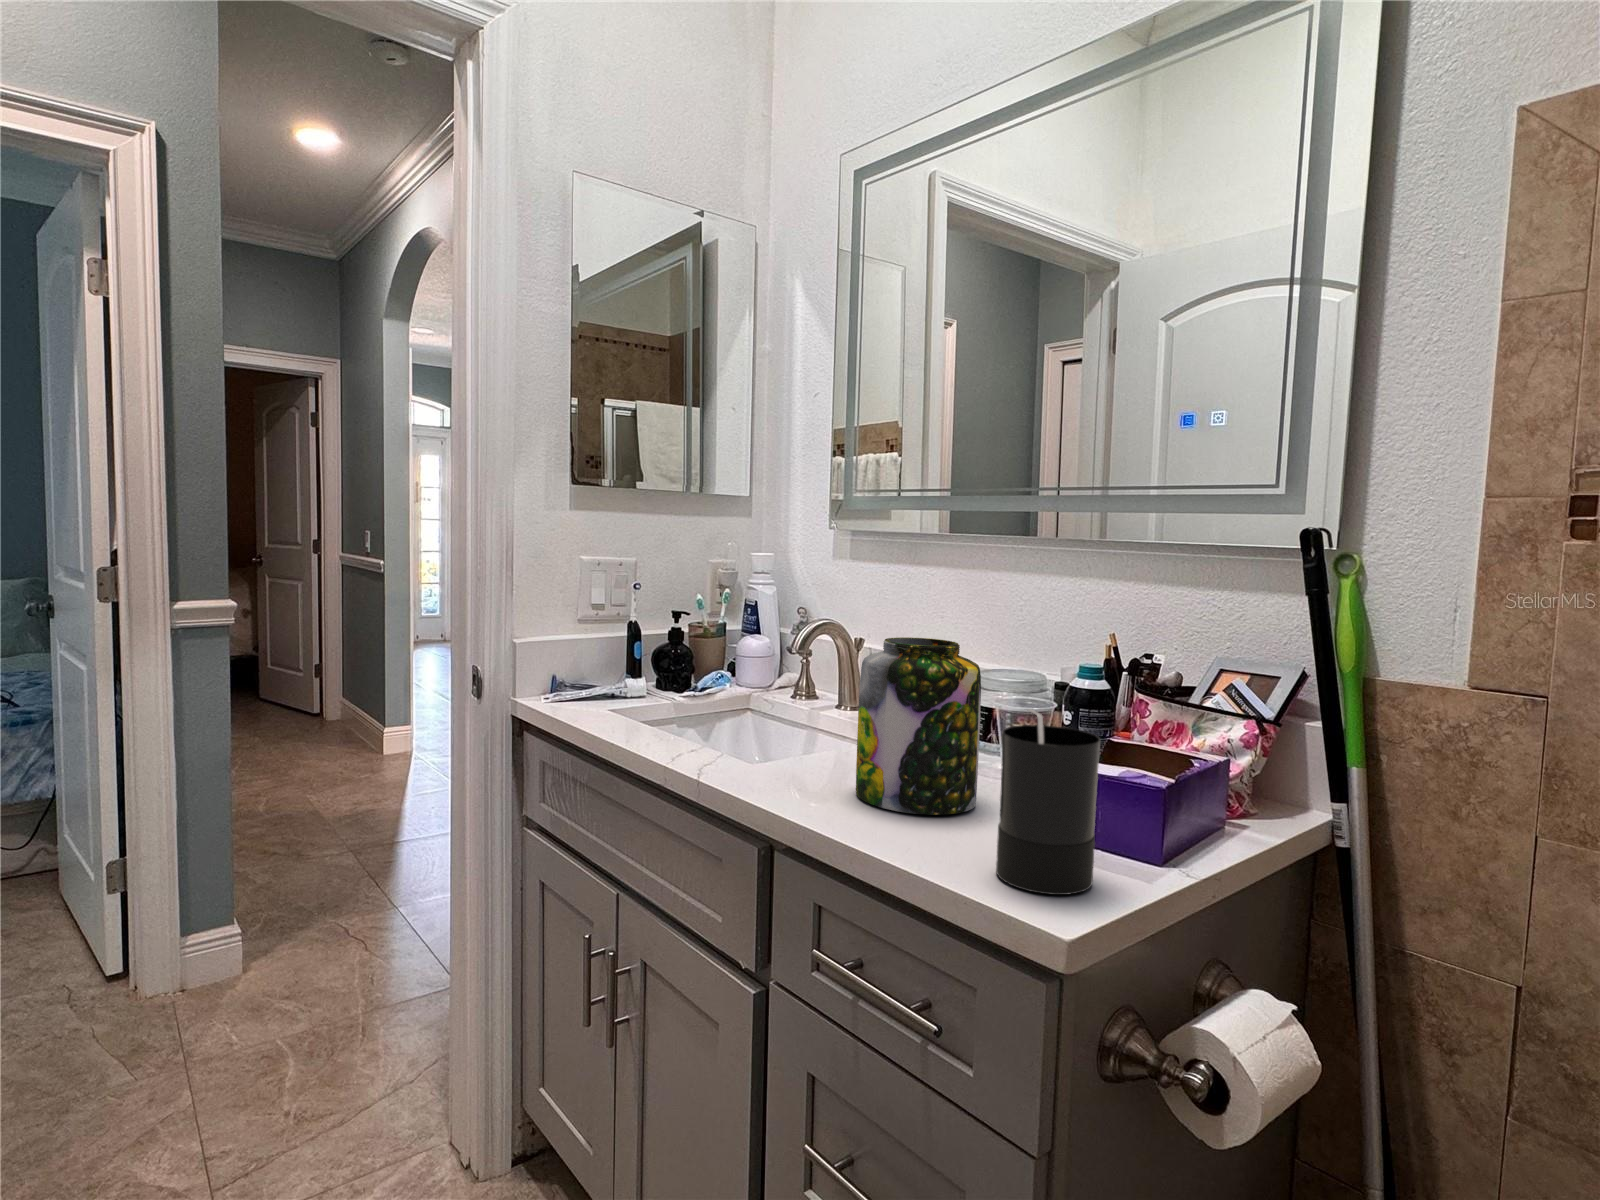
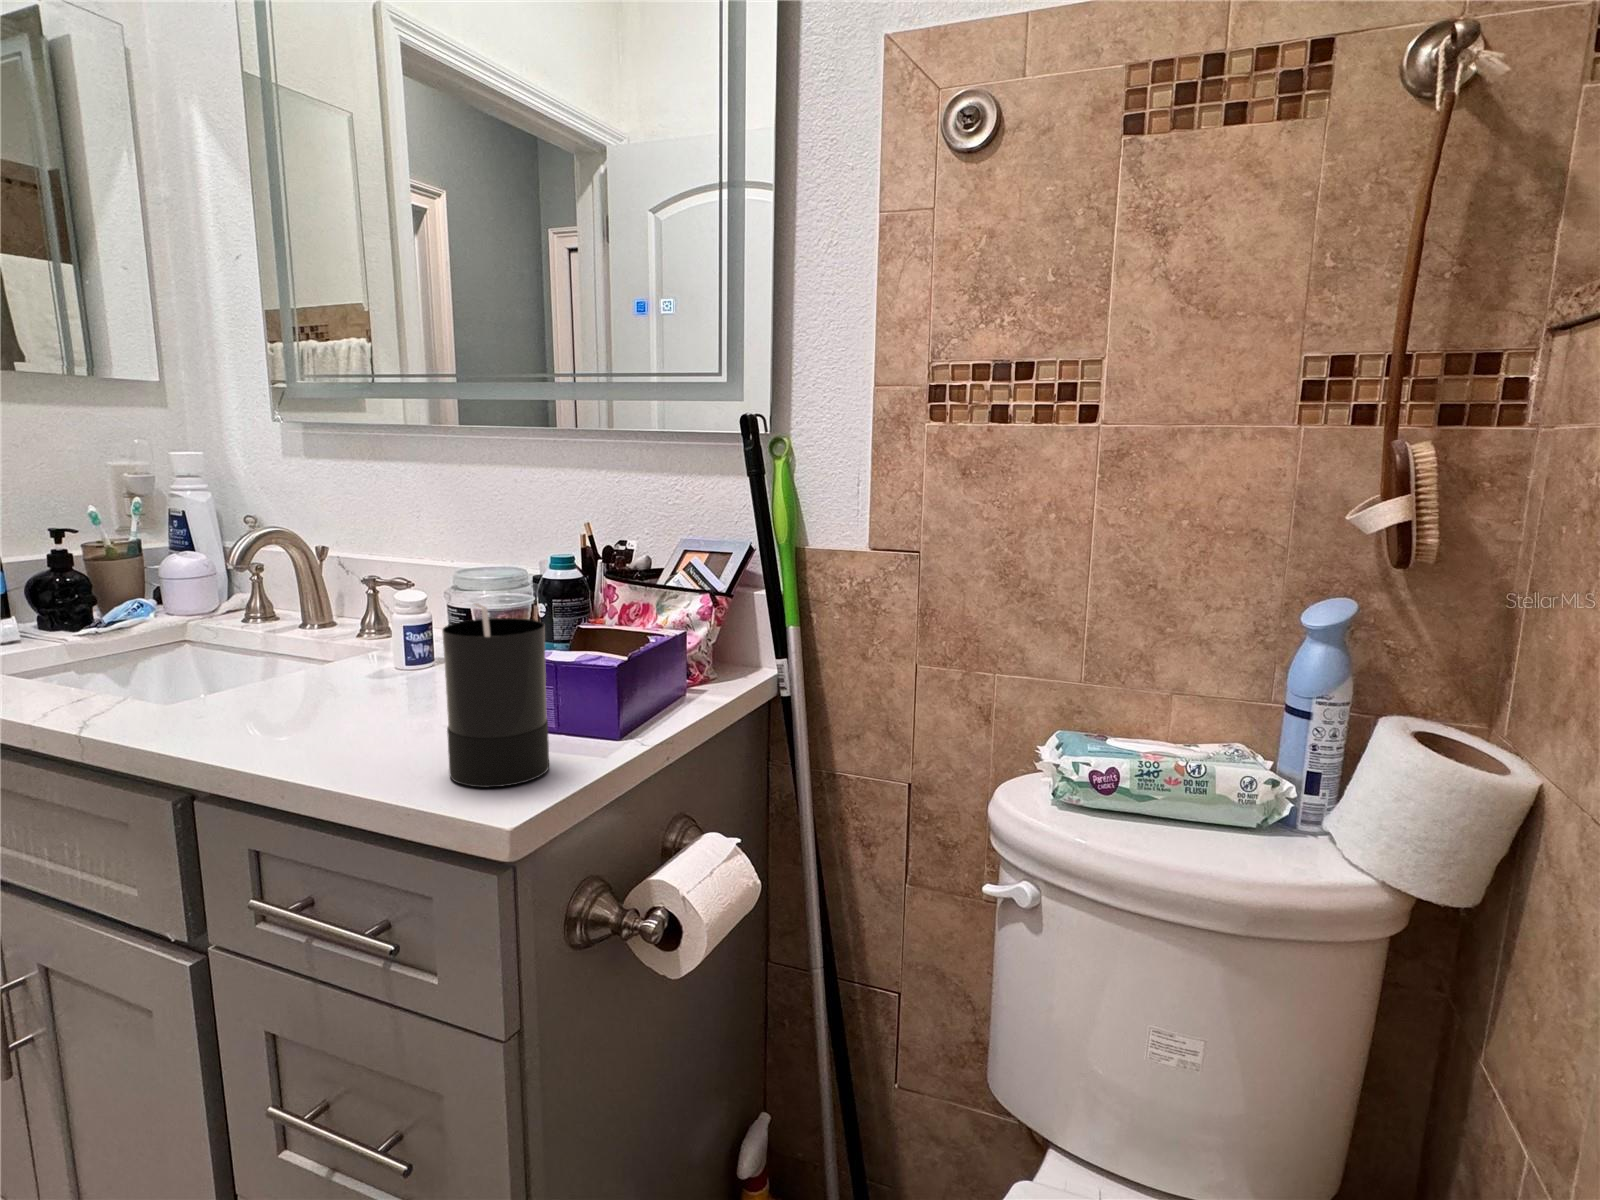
jar: present [856,637,981,815] -> none [292,539,443,730]

